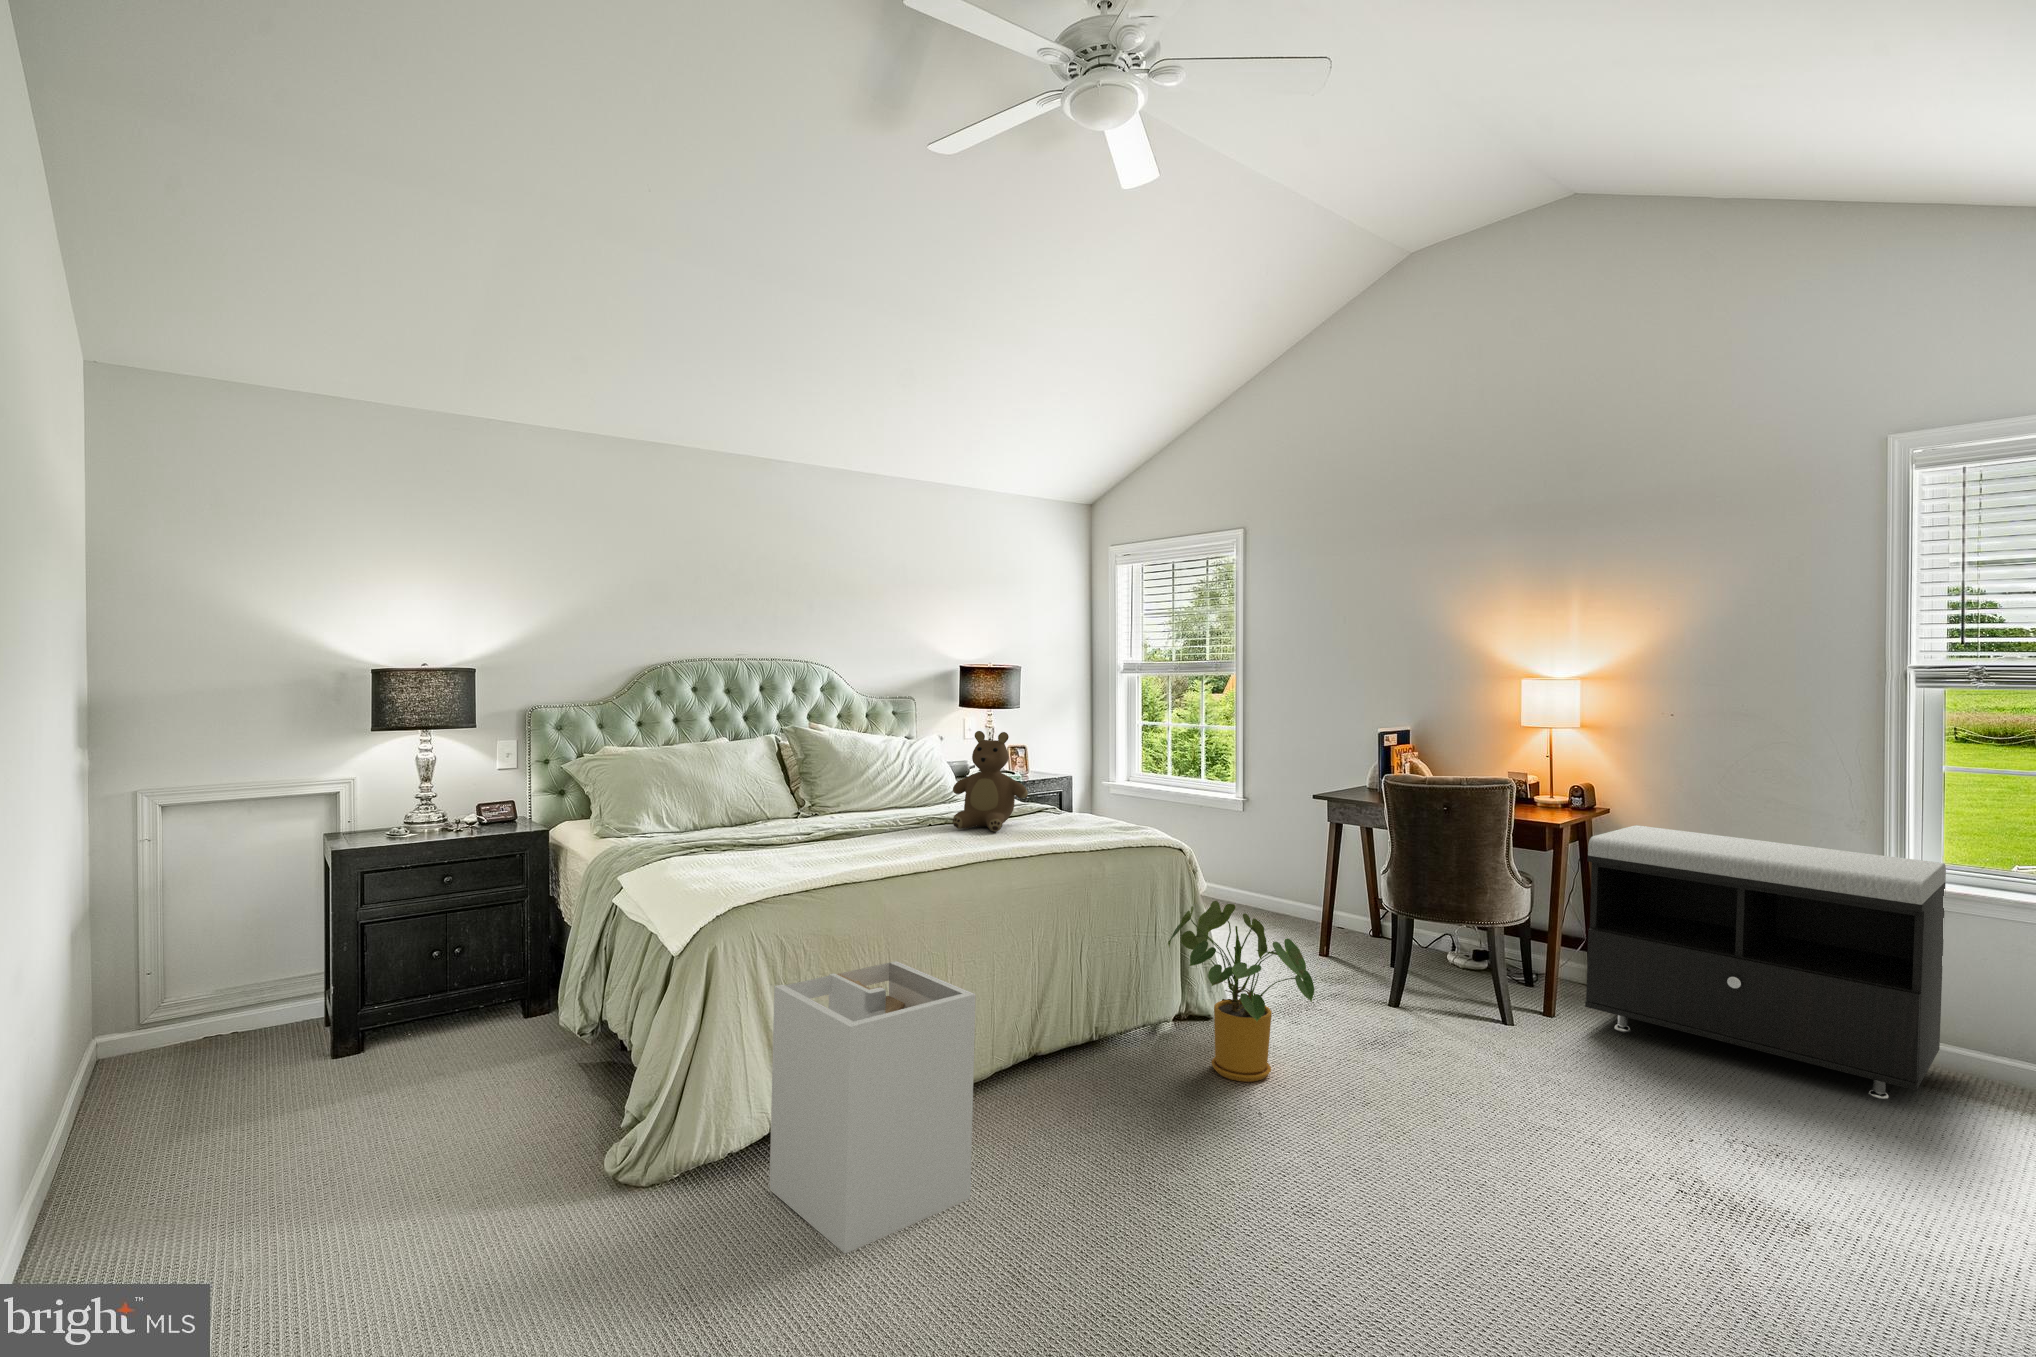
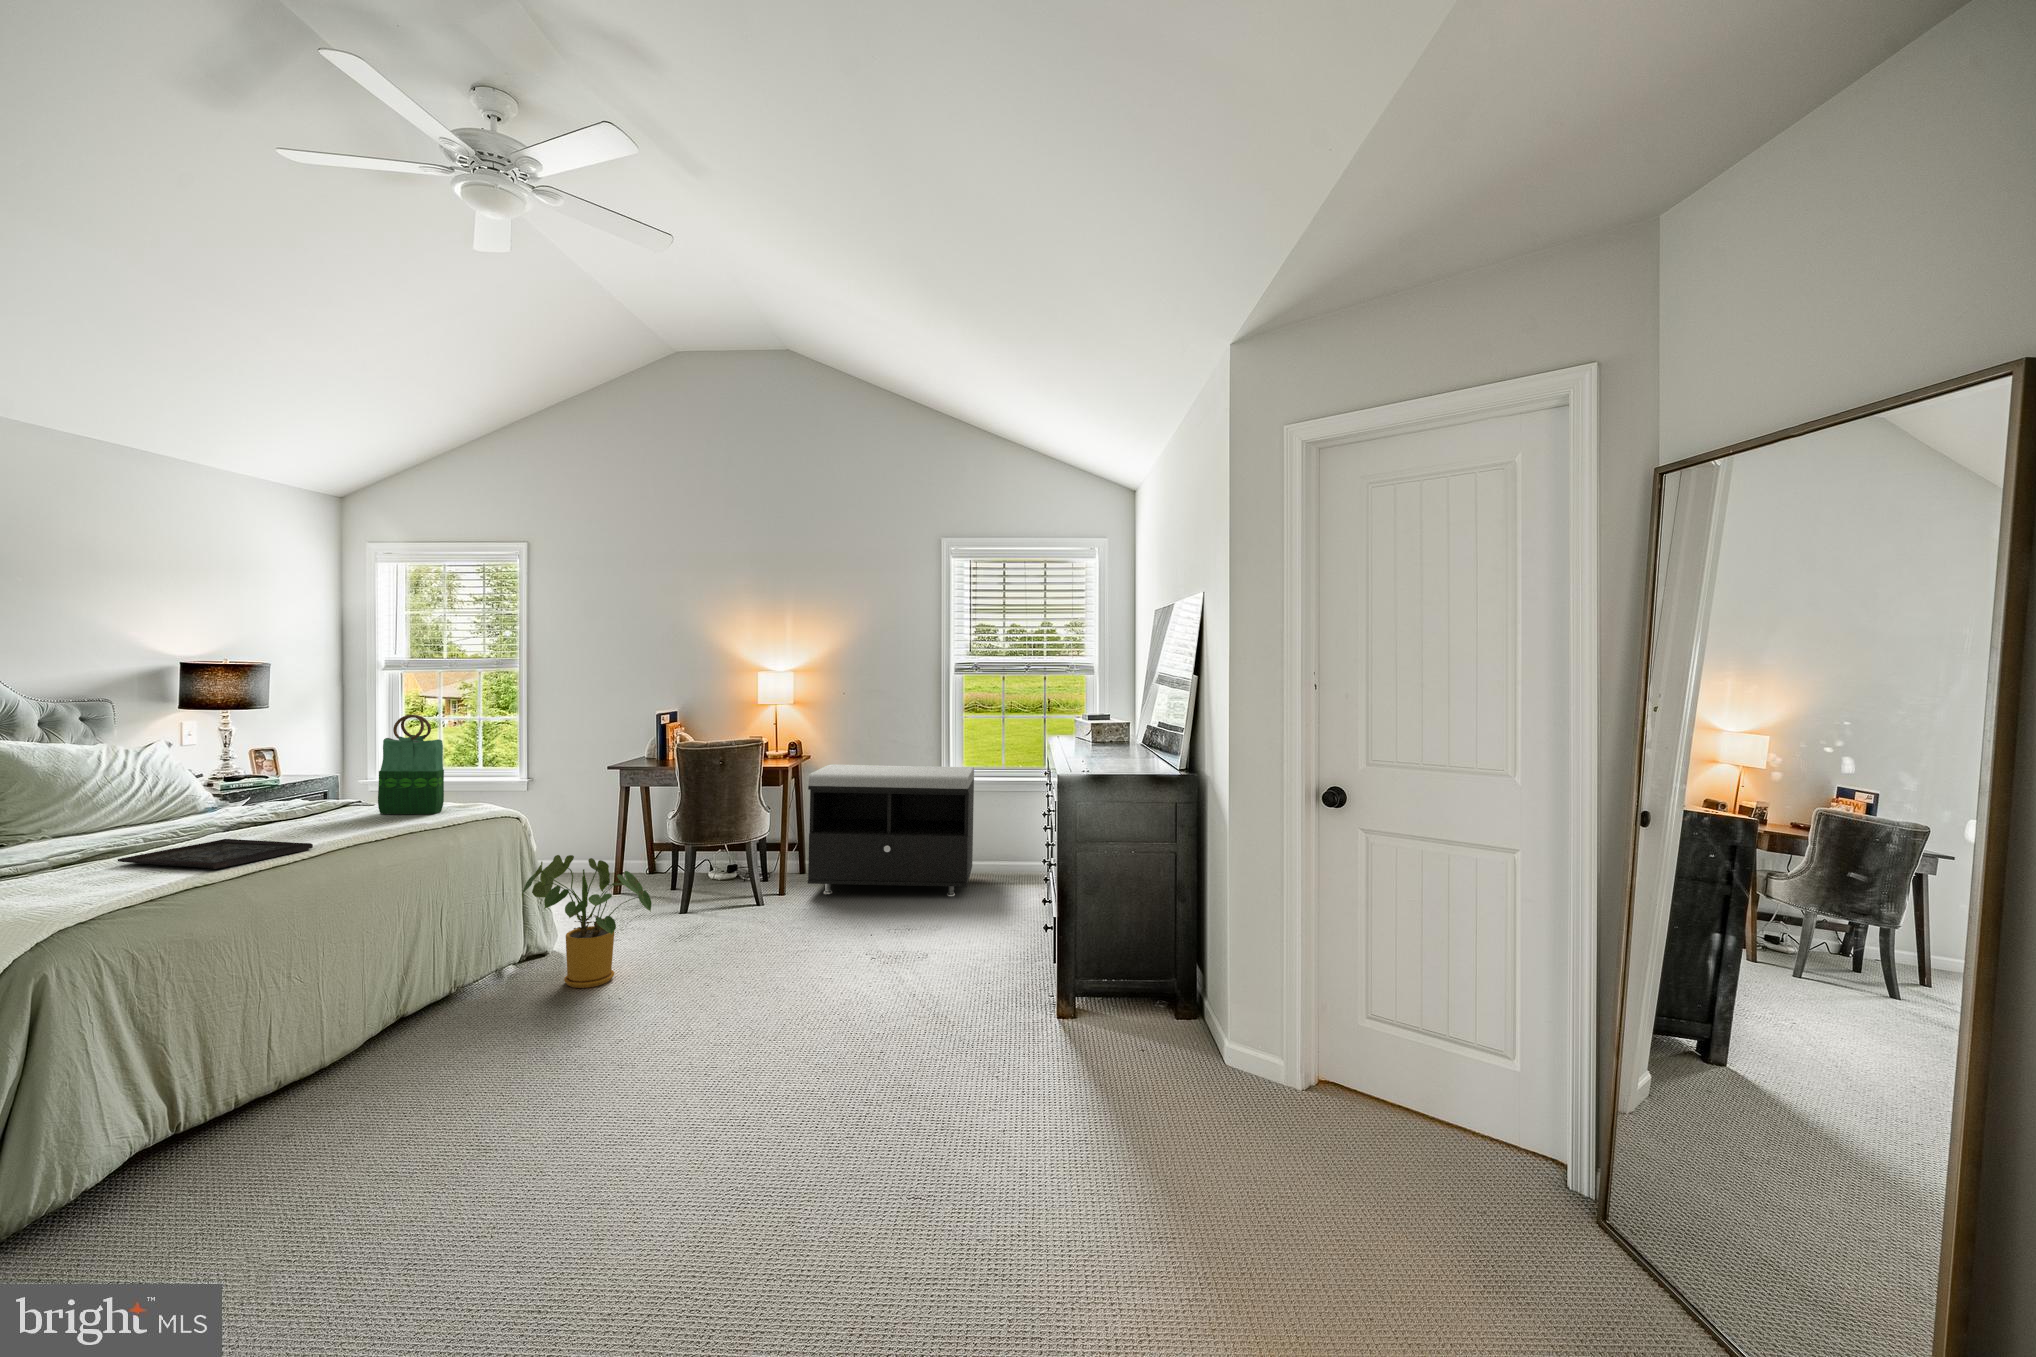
tote bag: none [1049,719,1105,831] -> present [378,715,444,814]
teddy bear: present [953,731,1028,832] -> none [258,731,356,830]
tray: none [829,833,962,863] -> present [118,839,313,869]
laundry hamper: present [769,961,976,1254] -> none [146,951,399,1209]

